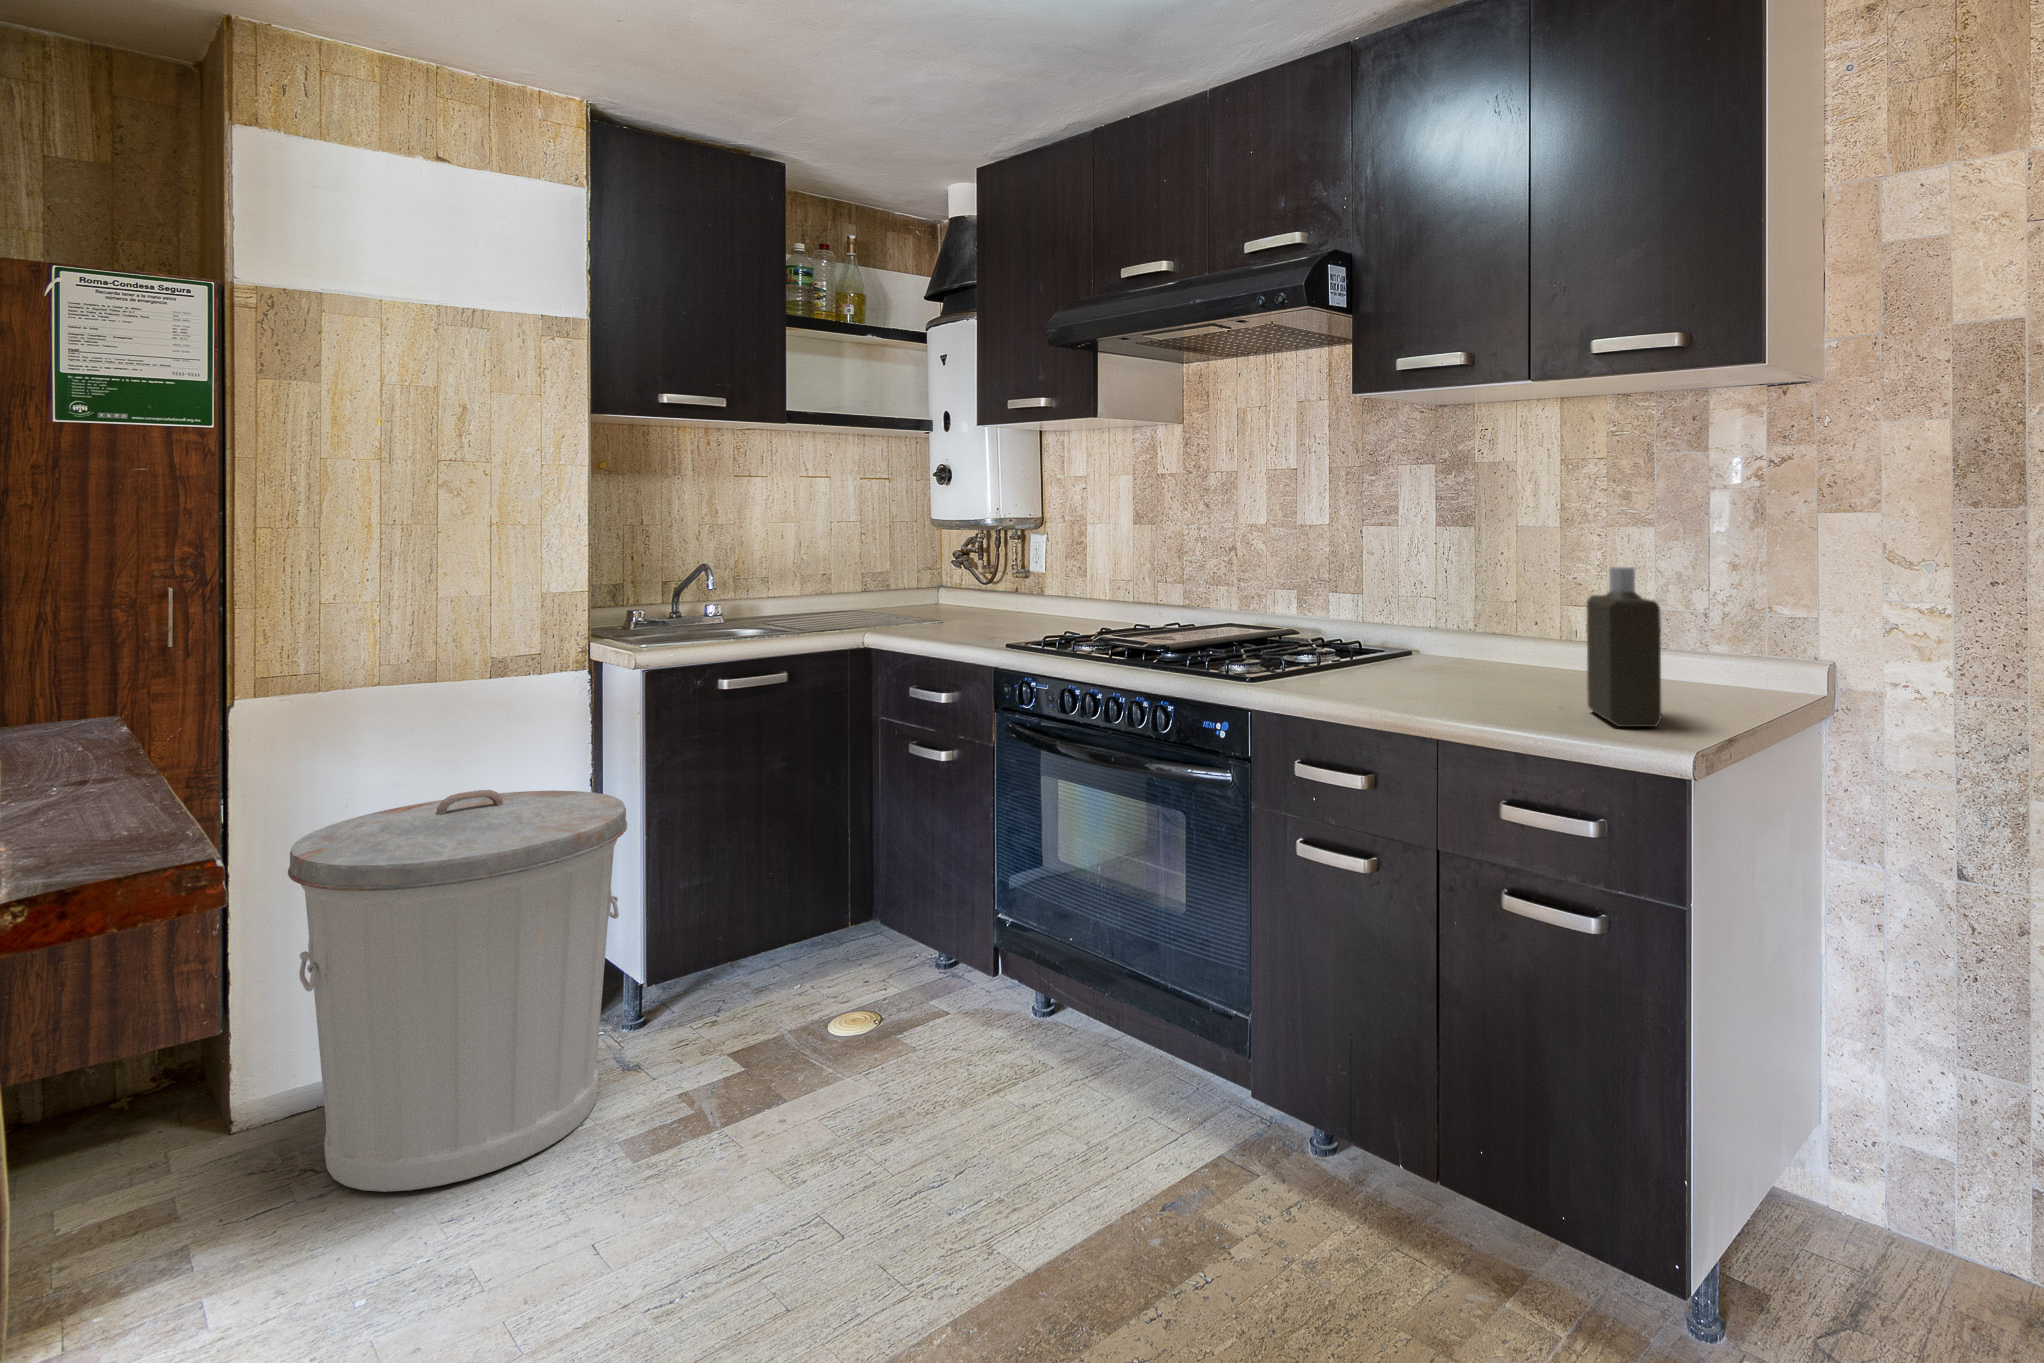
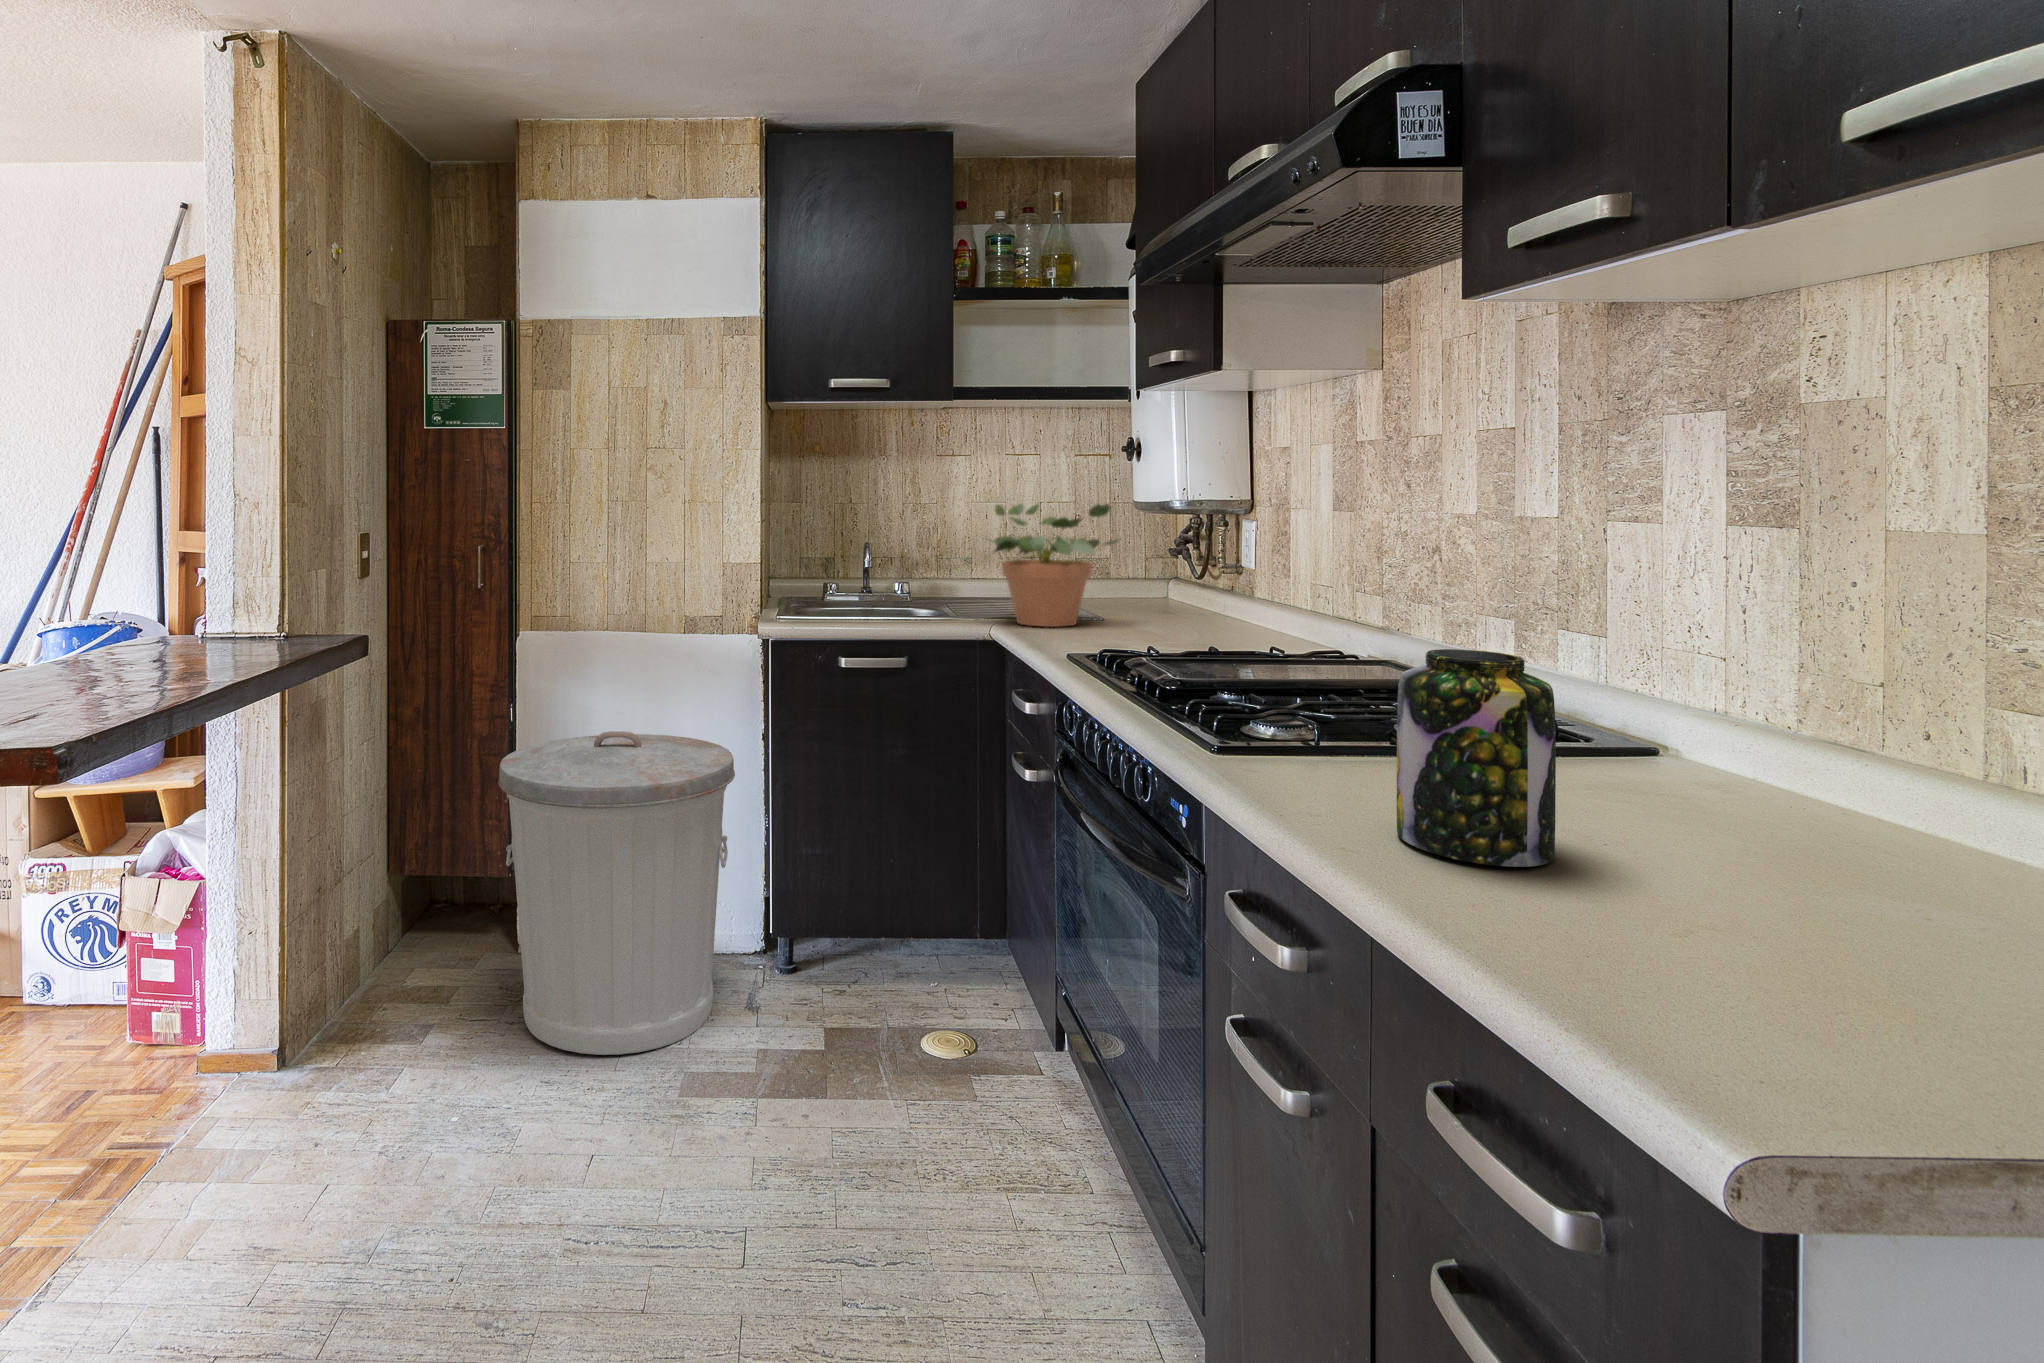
potted plant: none [851,520,976,630] -> present [990,504,1121,627]
bottle: present [1587,567,1661,727] -> none [1703,640,1889,1034]
jar: none [1401,592,1481,704] -> present [1397,649,1556,867]

